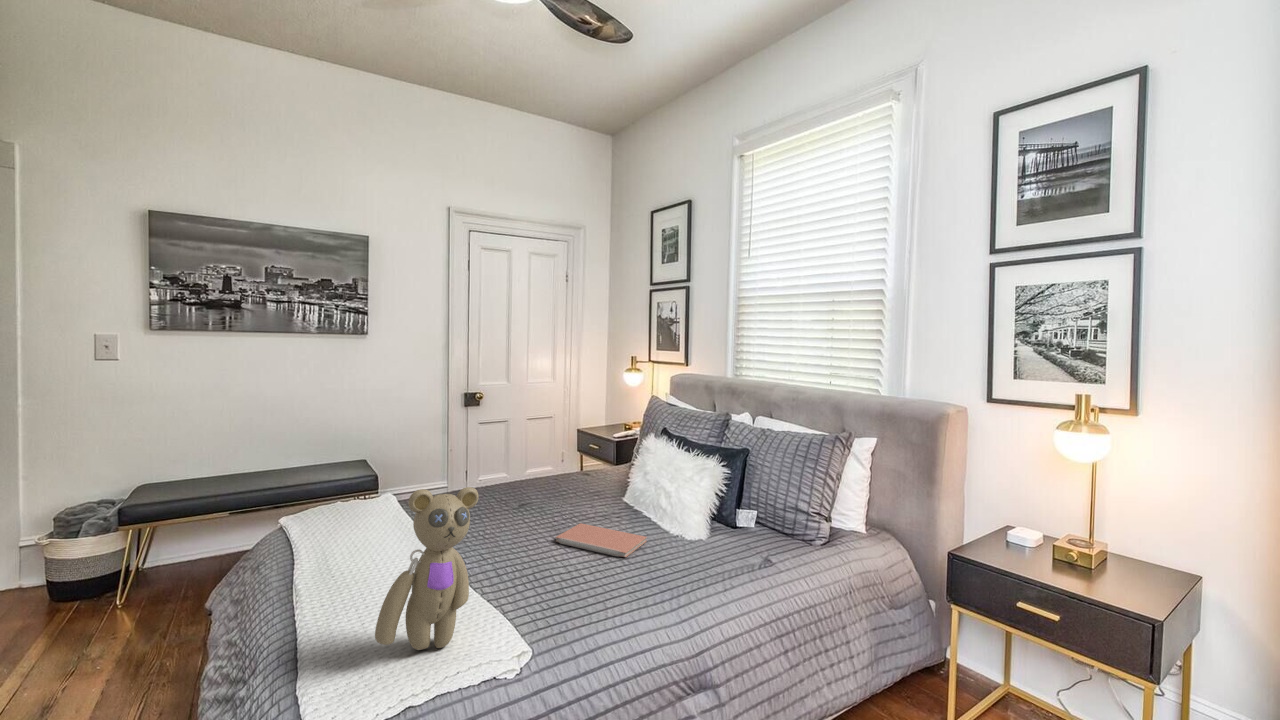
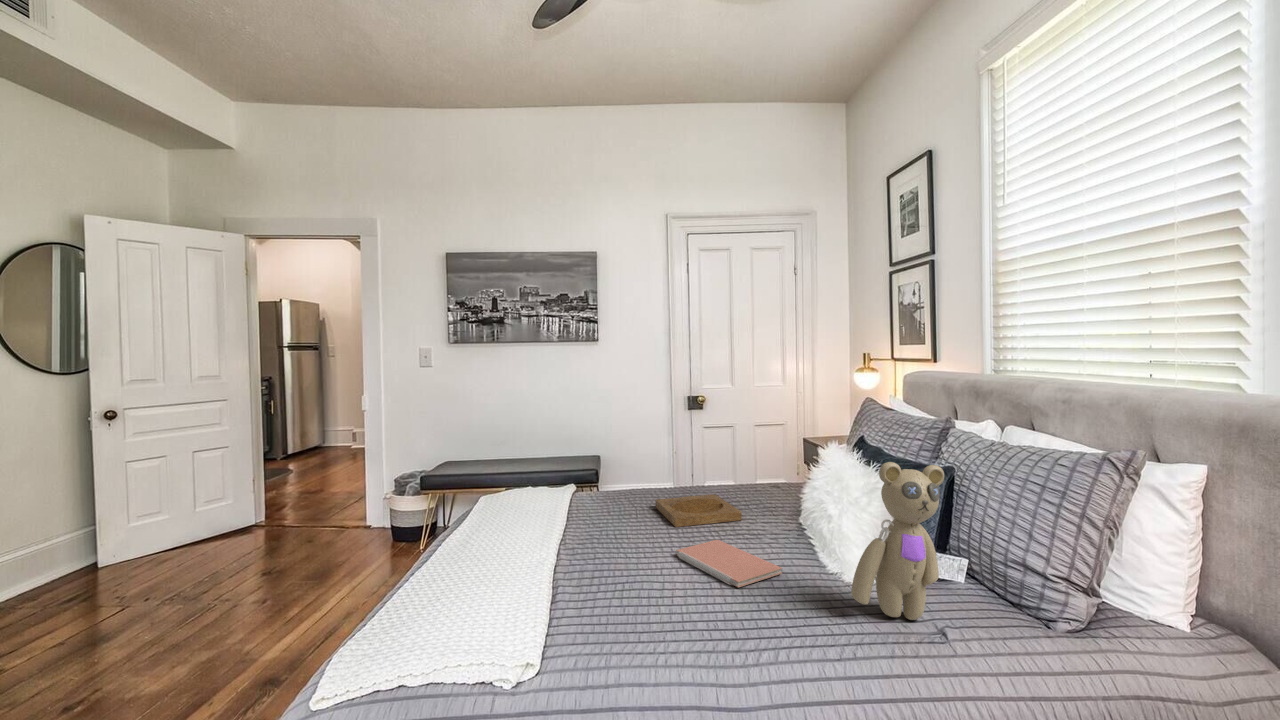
tray: none [496,485,580,518] -> present [655,494,742,527]
teddy bear: present [375,487,479,650] -> present [851,462,944,620]

